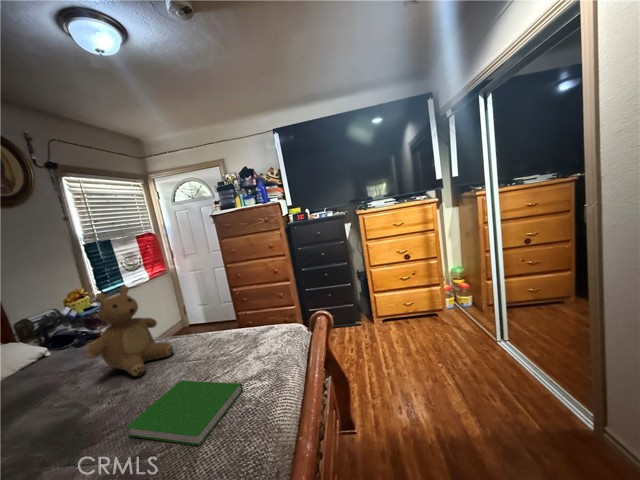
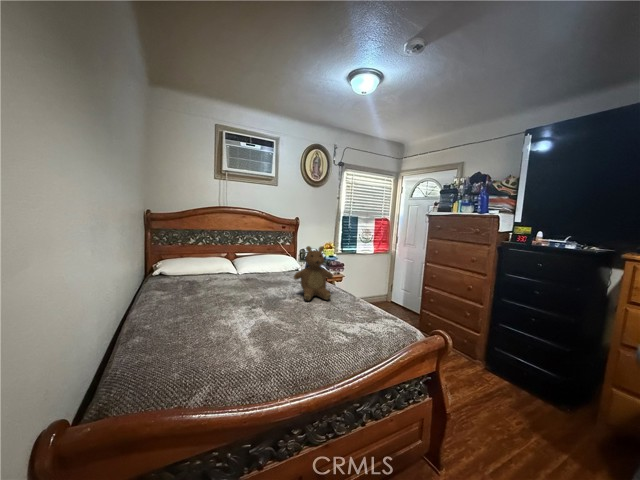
hardcover book: present [126,381,243,446] -> none [274,314,327,347]

